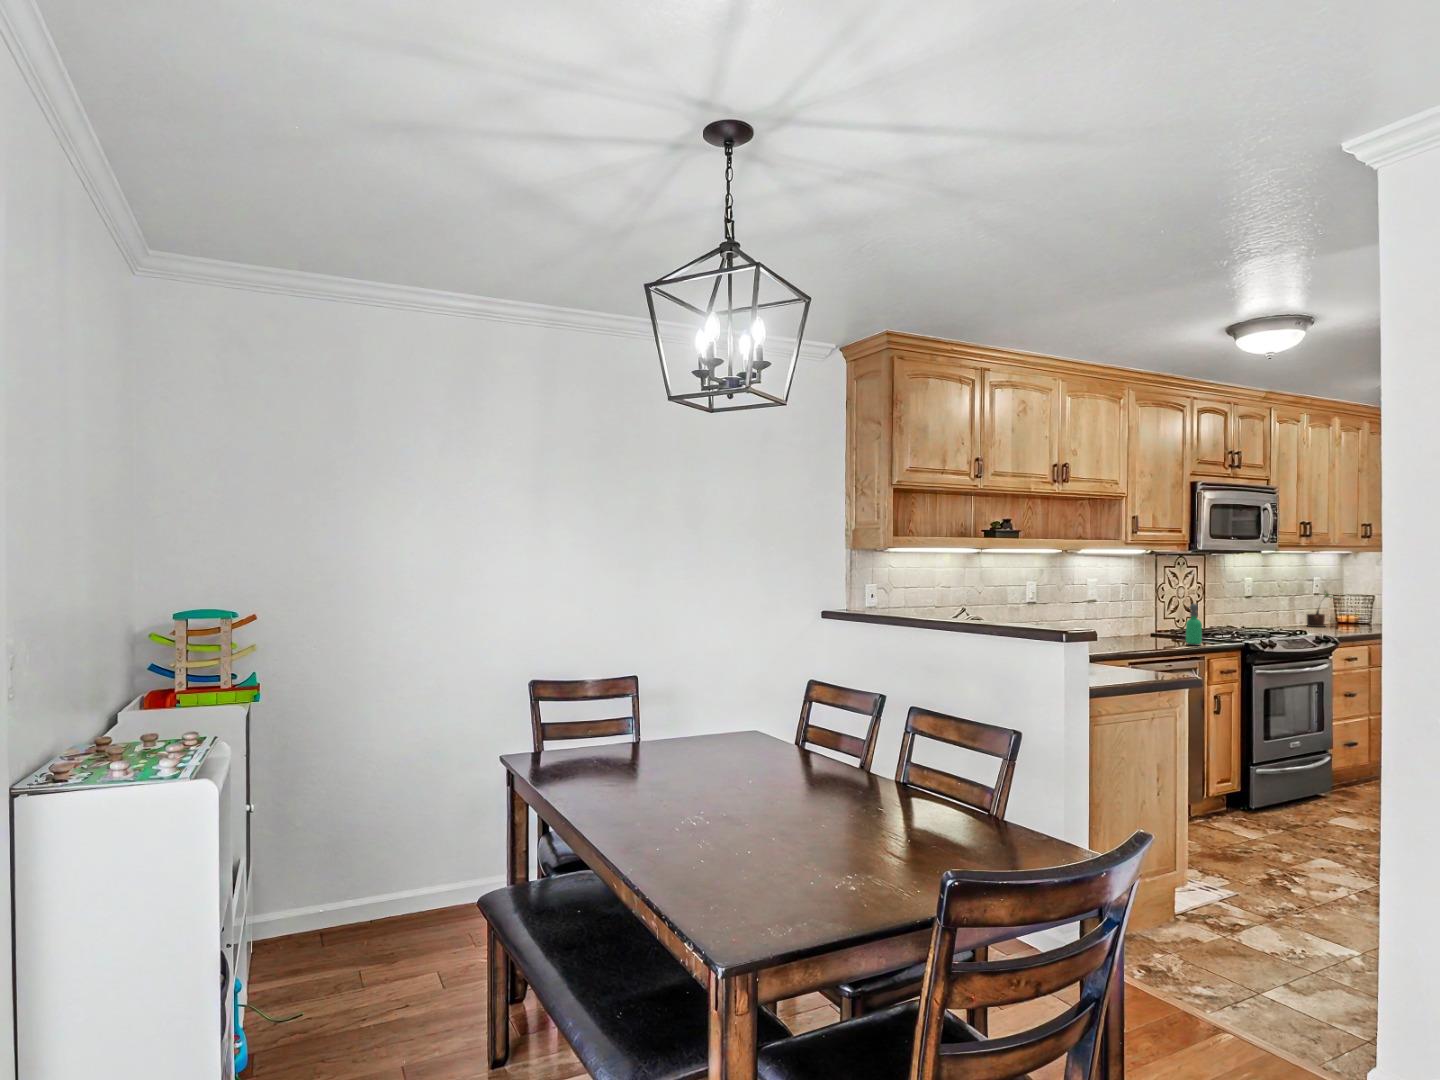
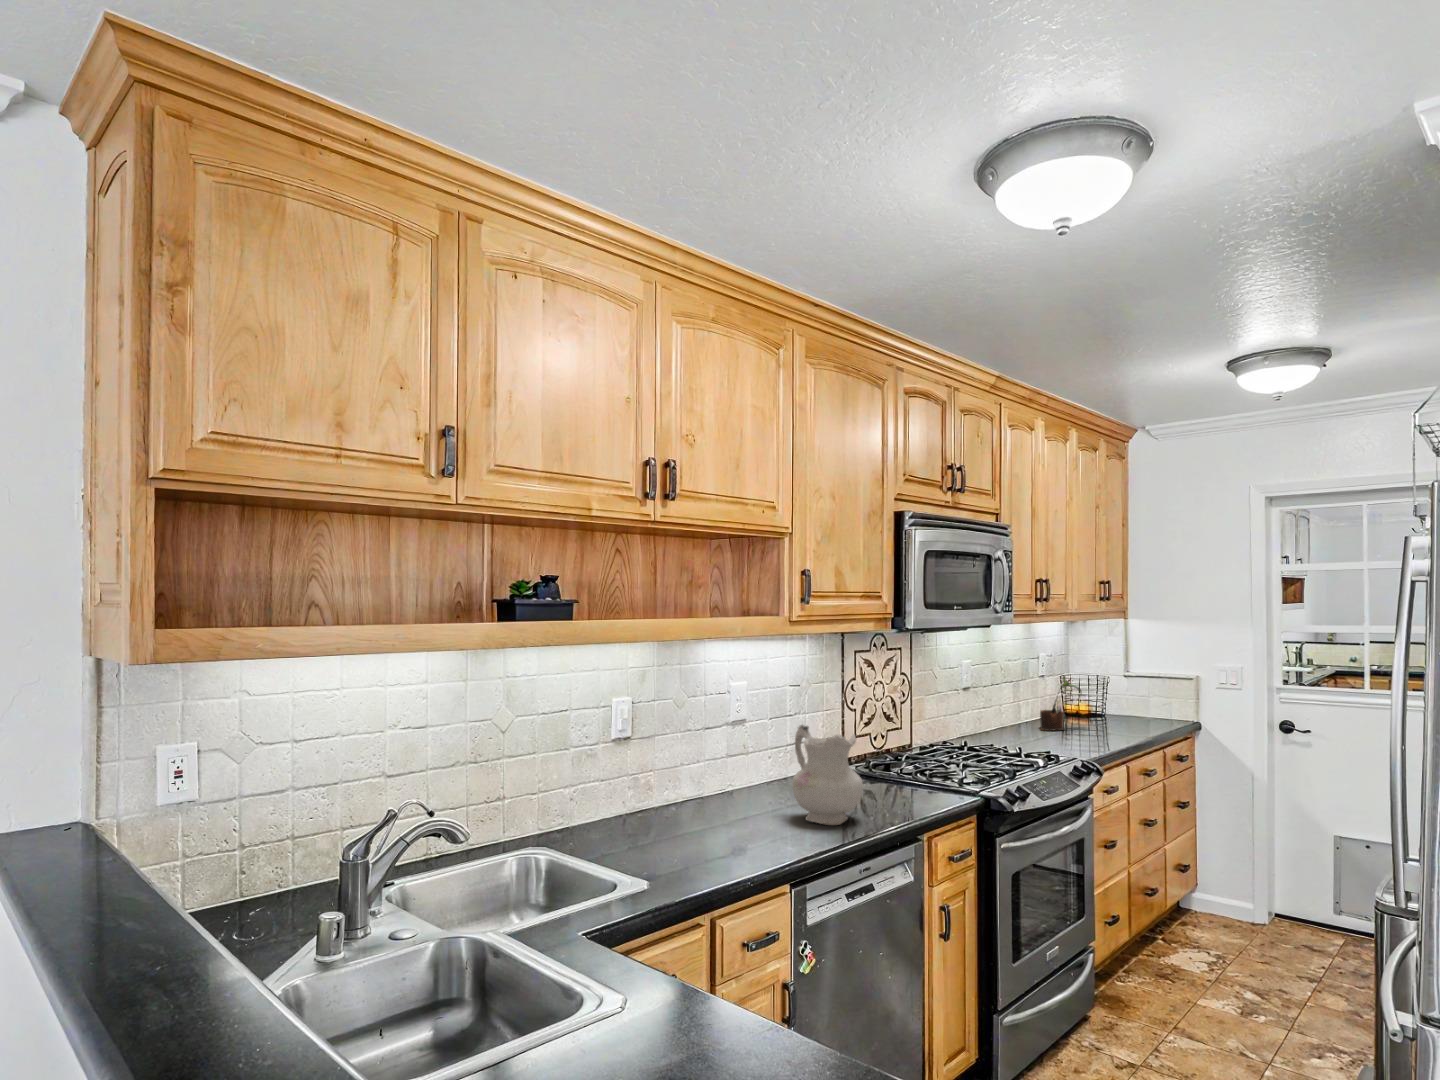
ceramic pitcher: none [1129,598,1169,646] -> present [792,725,863,825]
soap dispenser: present [1186,603,1202,645] -> none [890,734,918,814]

